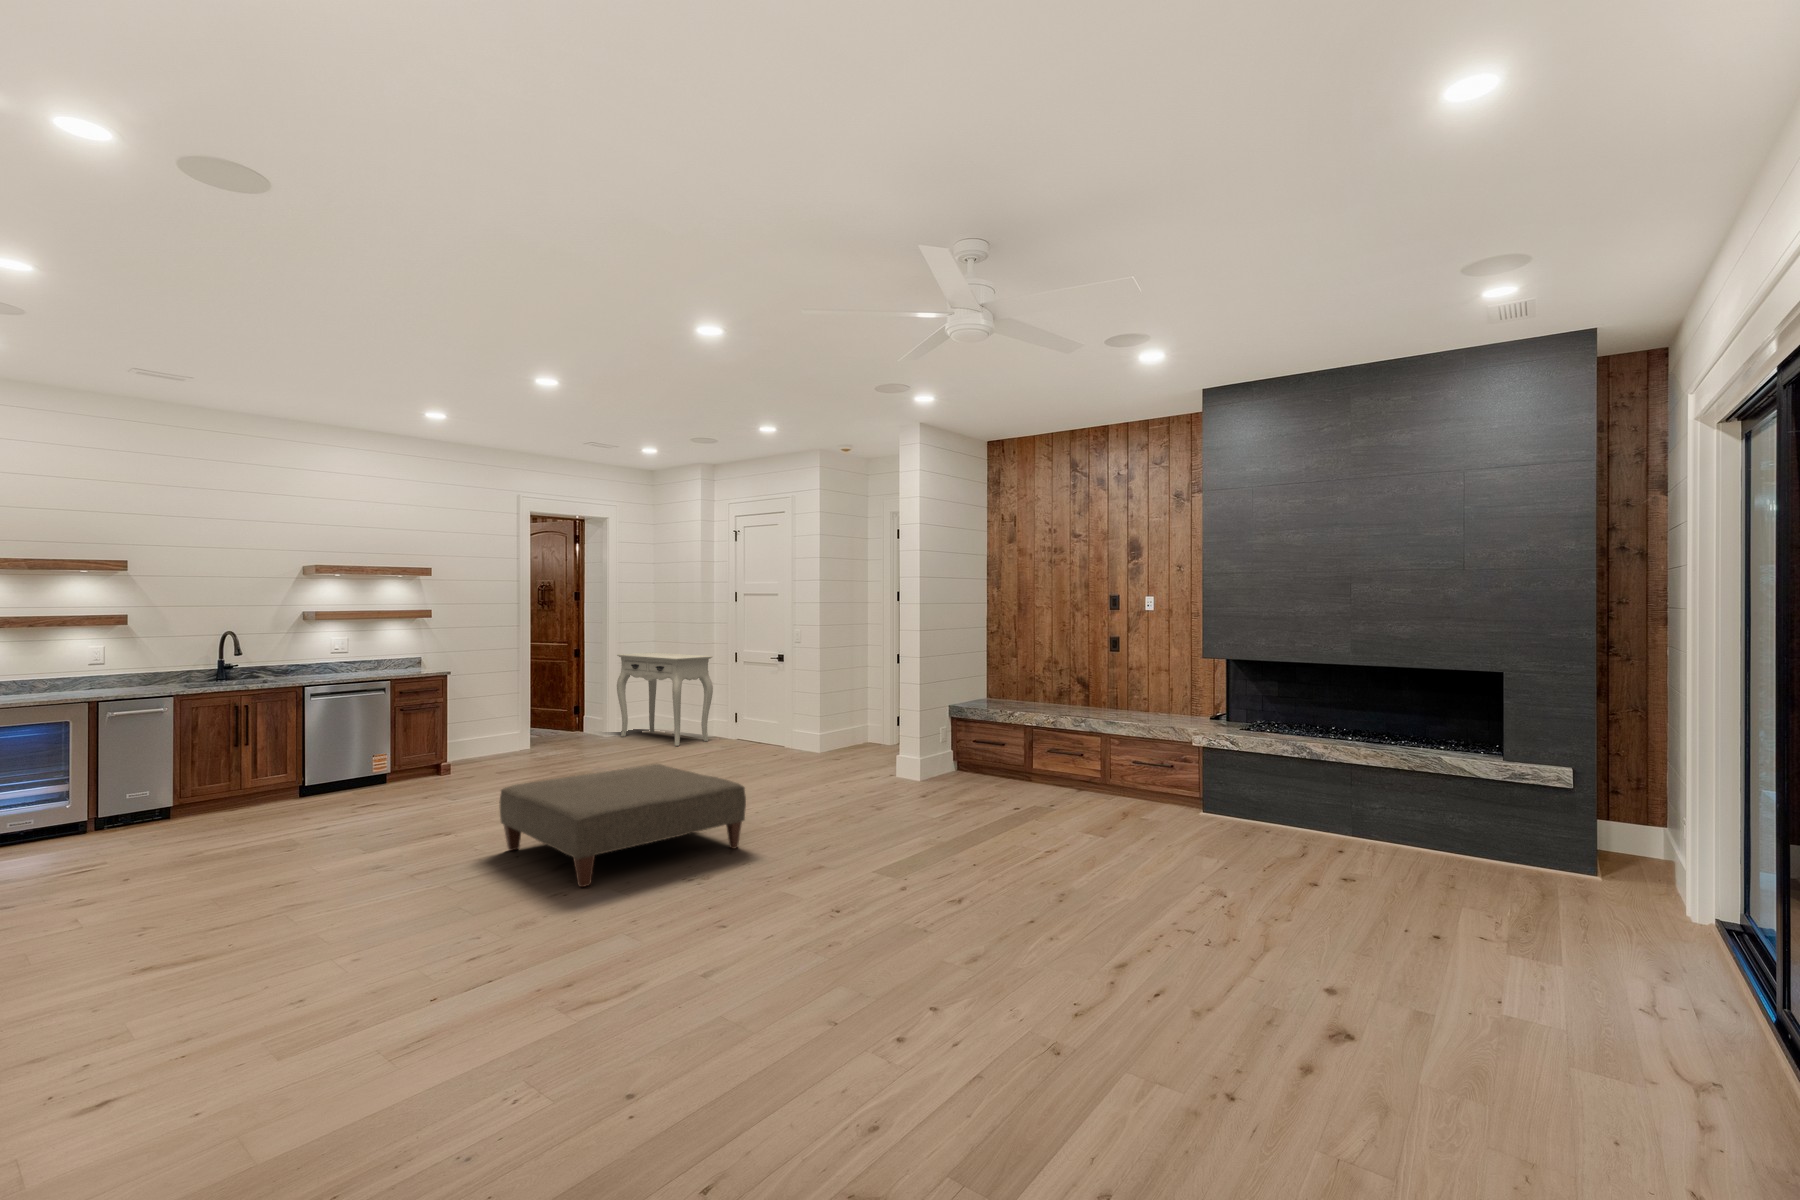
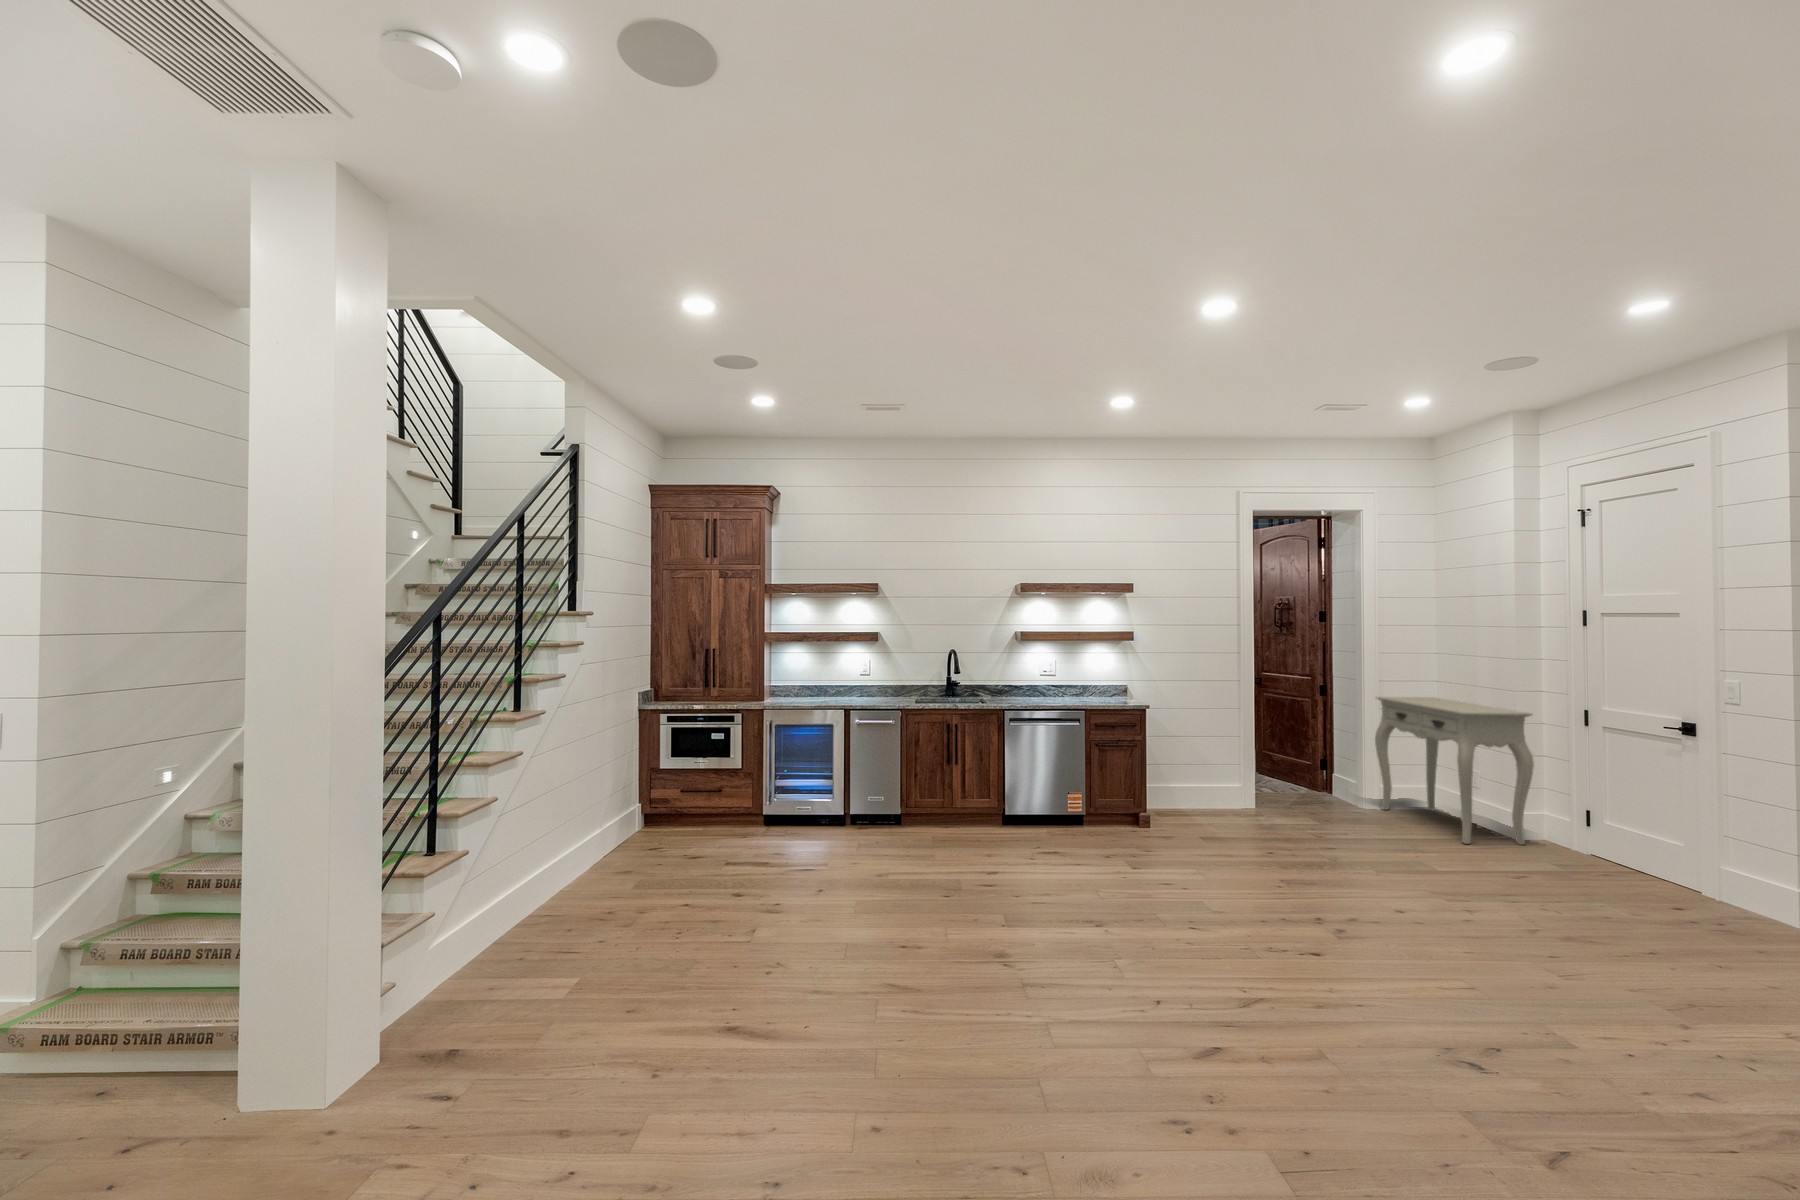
ottoman: present [500,764,746,887] -> none [1130,893,1566,1153]

